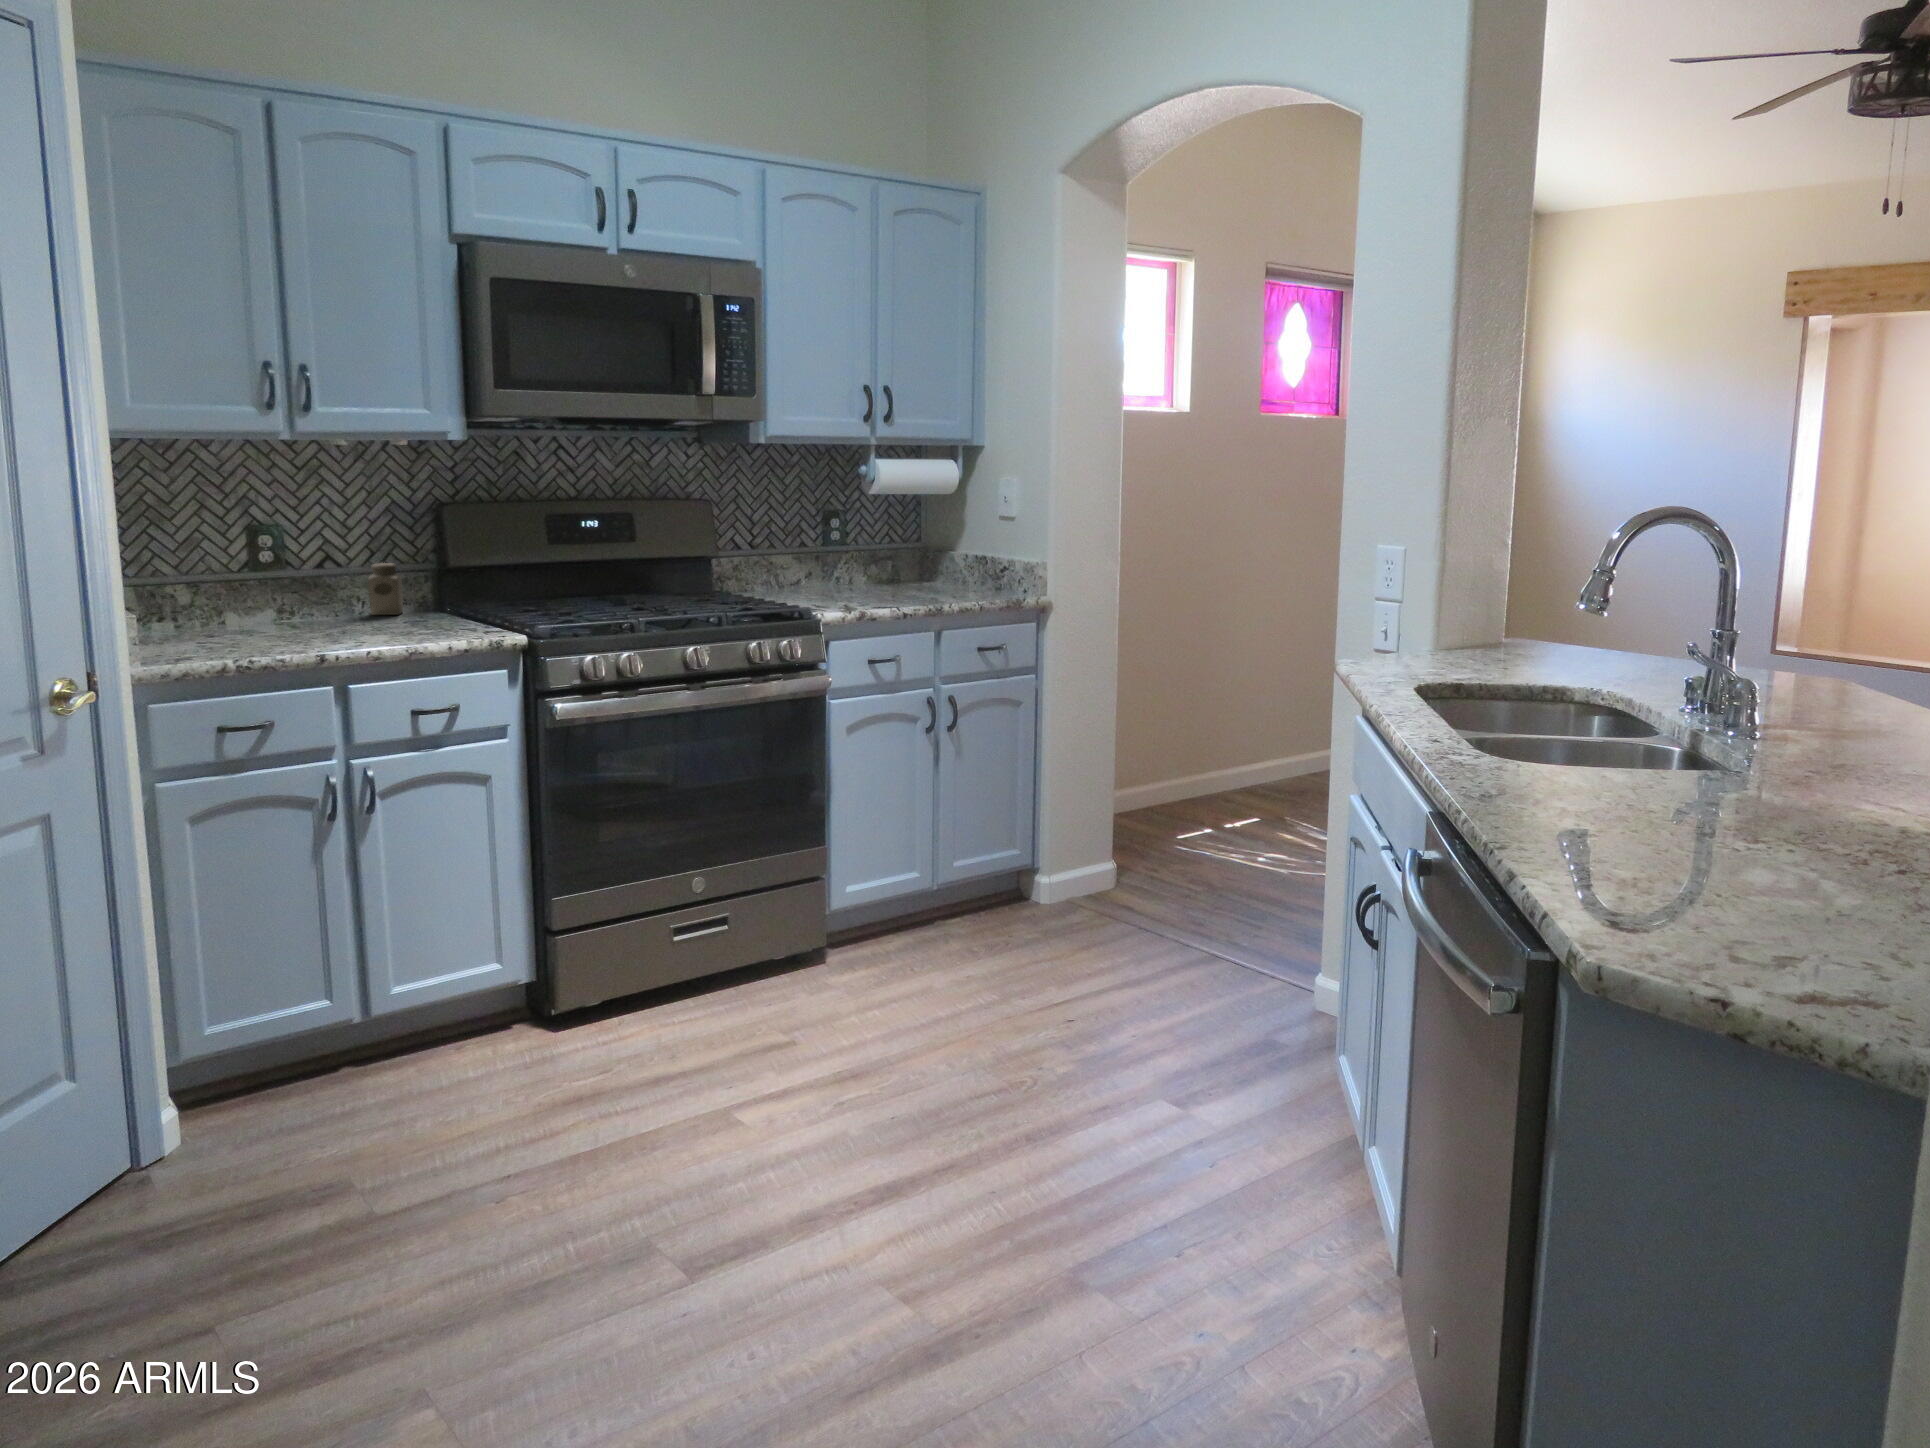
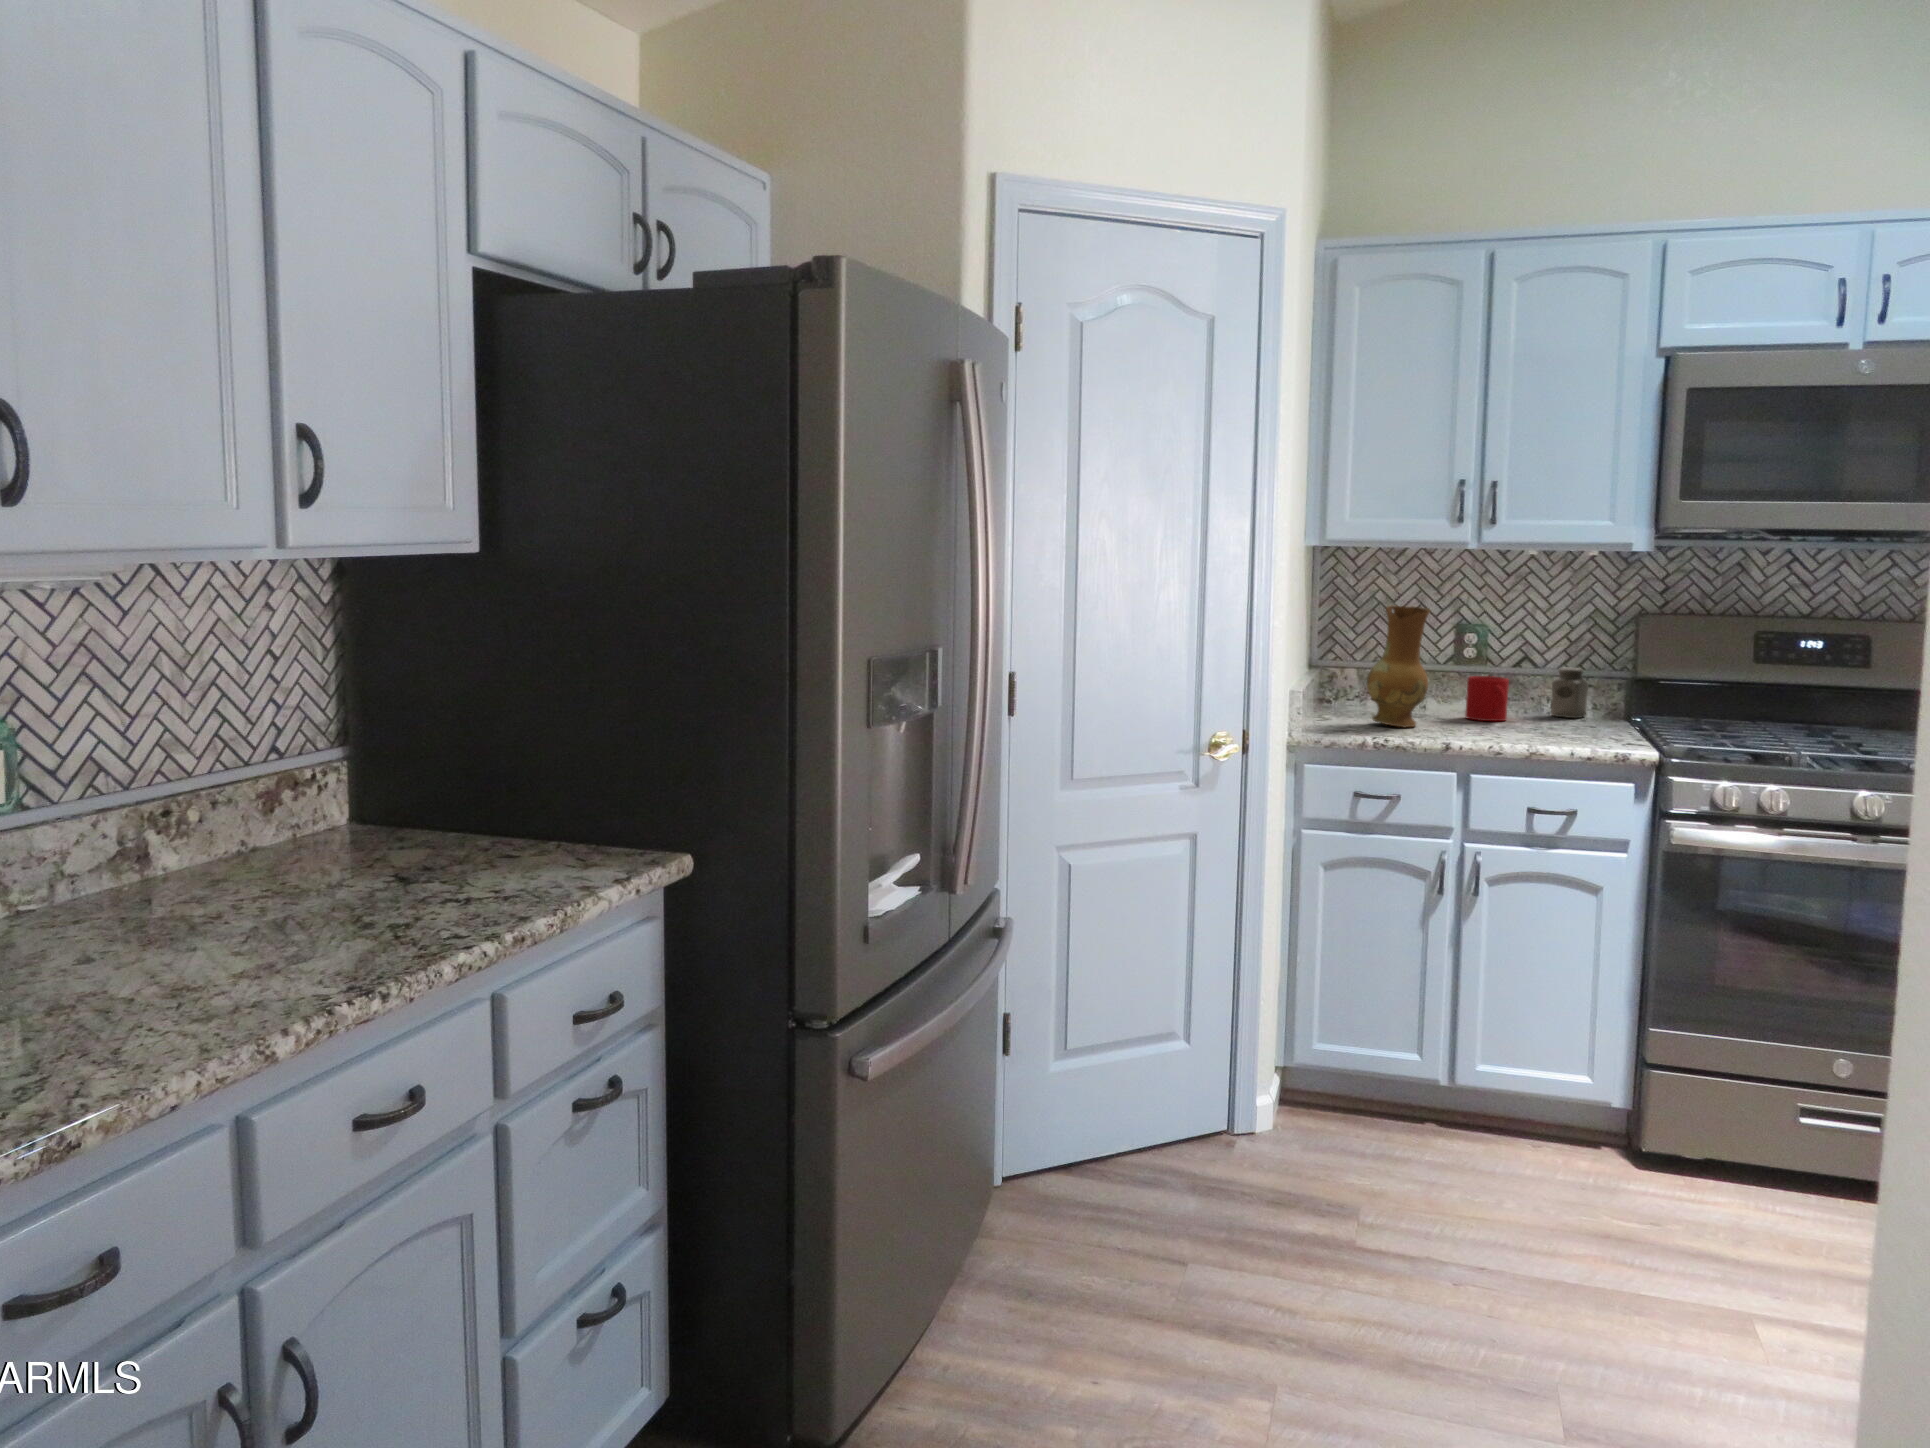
ceramic jug: none [192,505,270,645] -> present [1367,605,1430,728]
mug: none [289,579,341,628] -> present [1465,676,1509,721]

